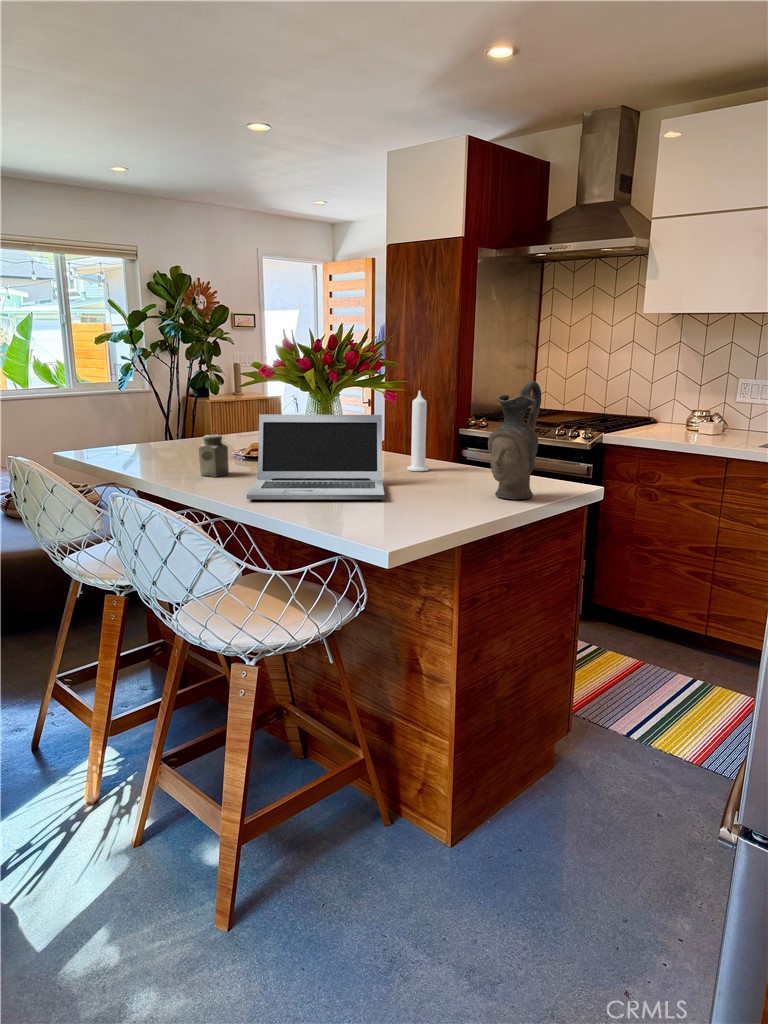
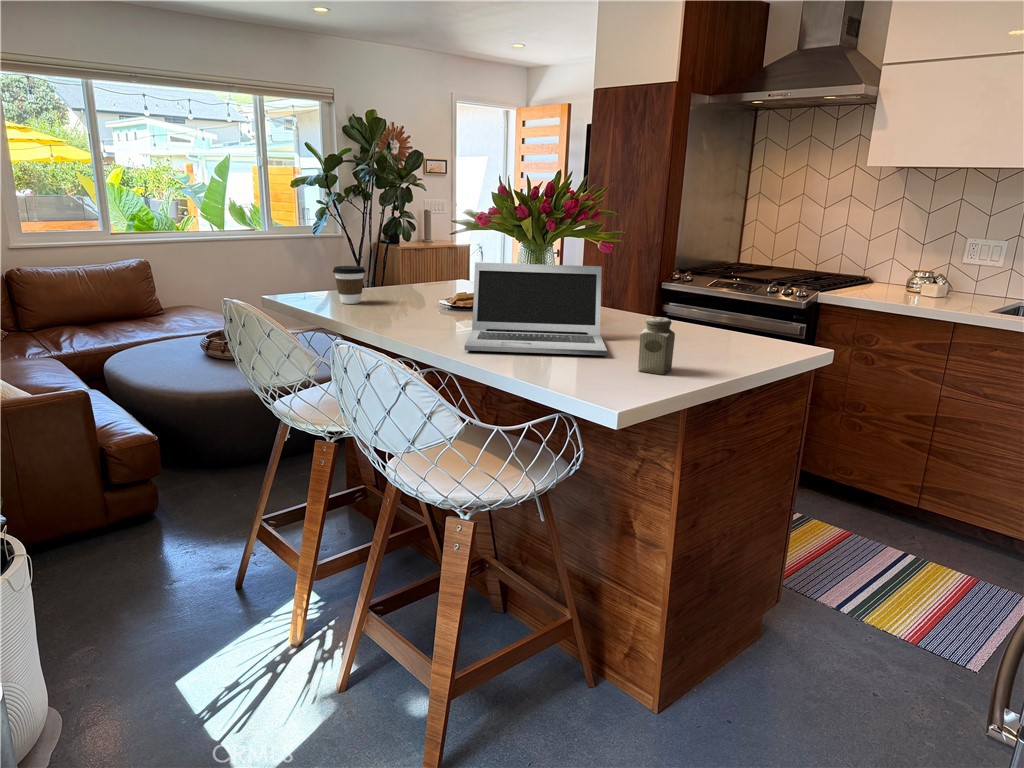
ceramic pitcher: present [488,381,541,499] -> none [718,235,778,360]
candle: present [407,391,429,471] -> none [621,242,646,326]
coffee cup: none [124,421,158,459] -> present [333,266,366,304]
salt shaker: present [199,435,229,477] -> present [638,317,675,375]

